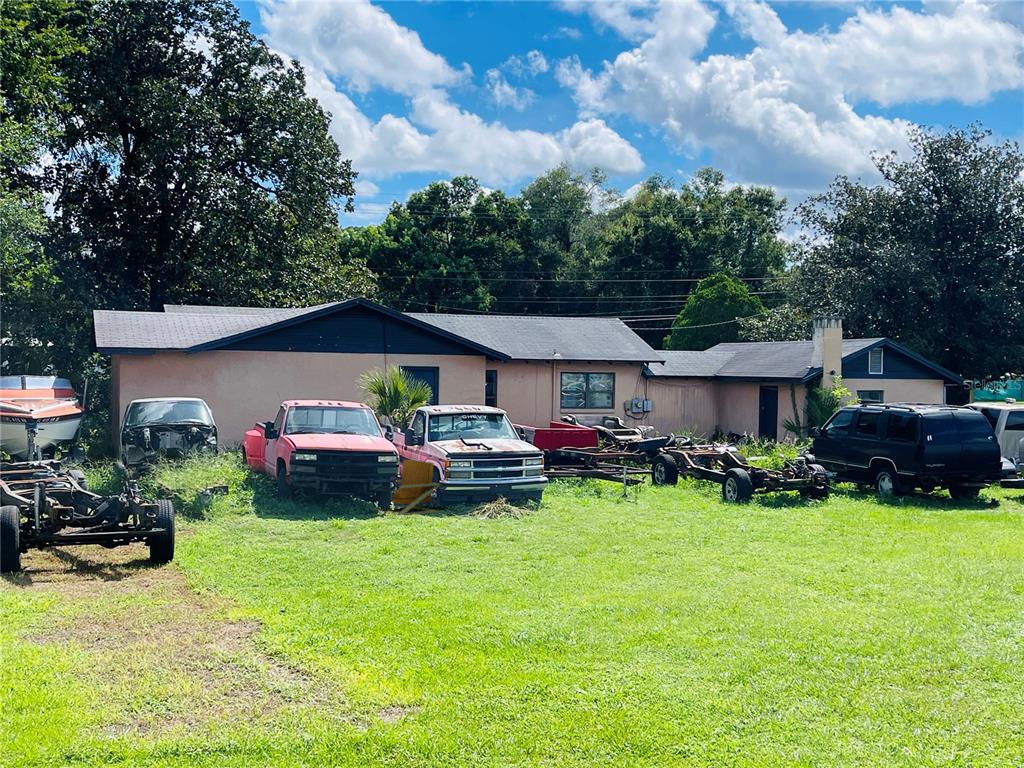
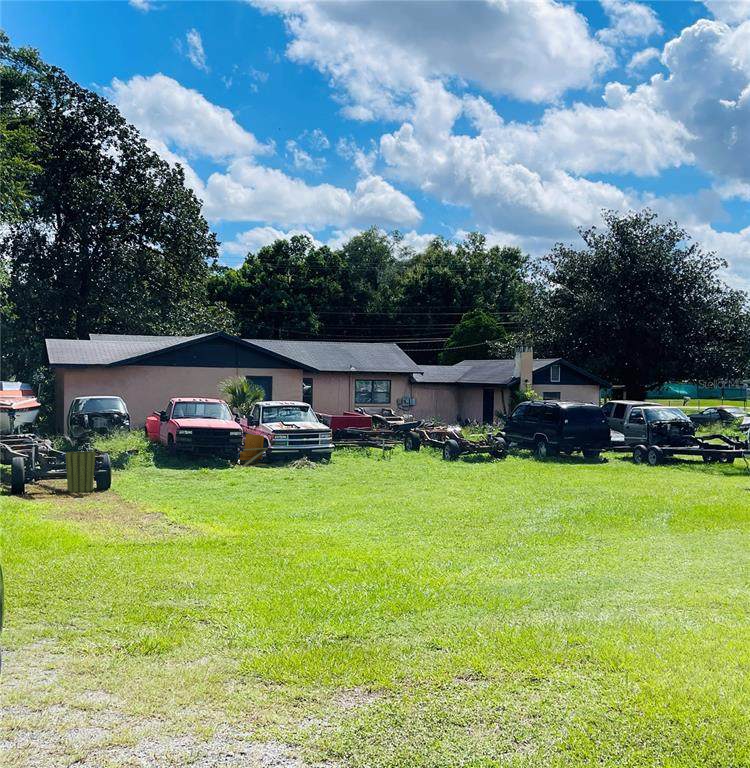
trash can: none [81,499,136,577] -> present [66,451,96,492]

